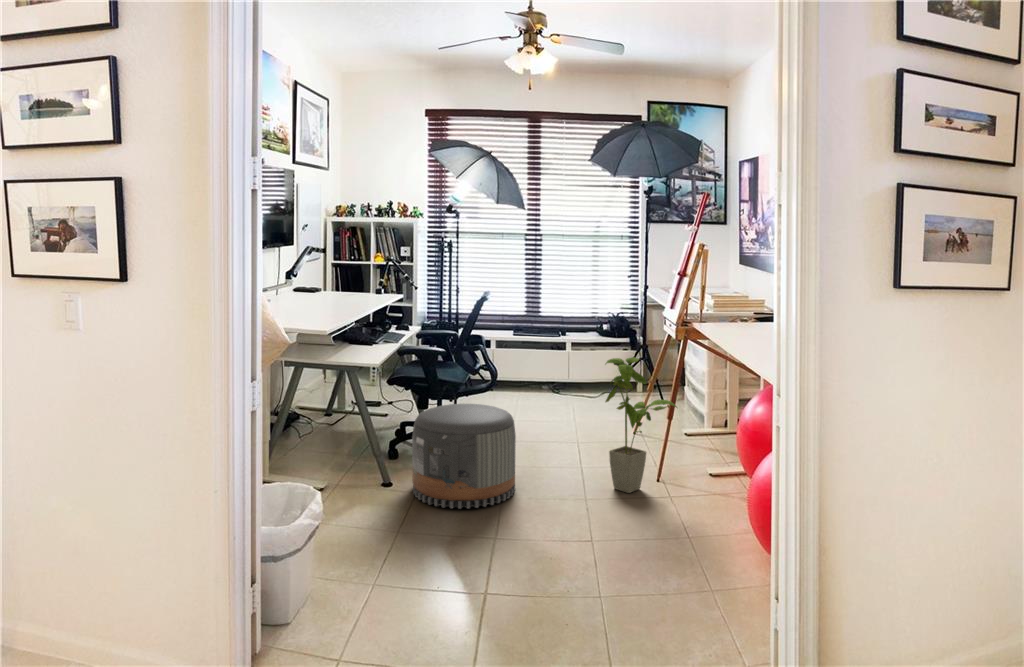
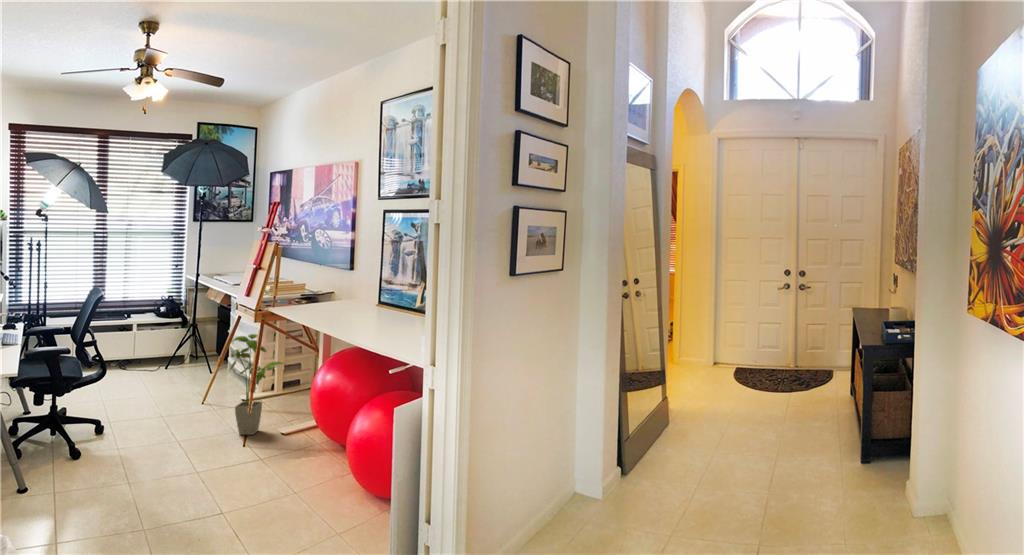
pouf: present [412,404,516,509] -> none [50,391,162,486]

